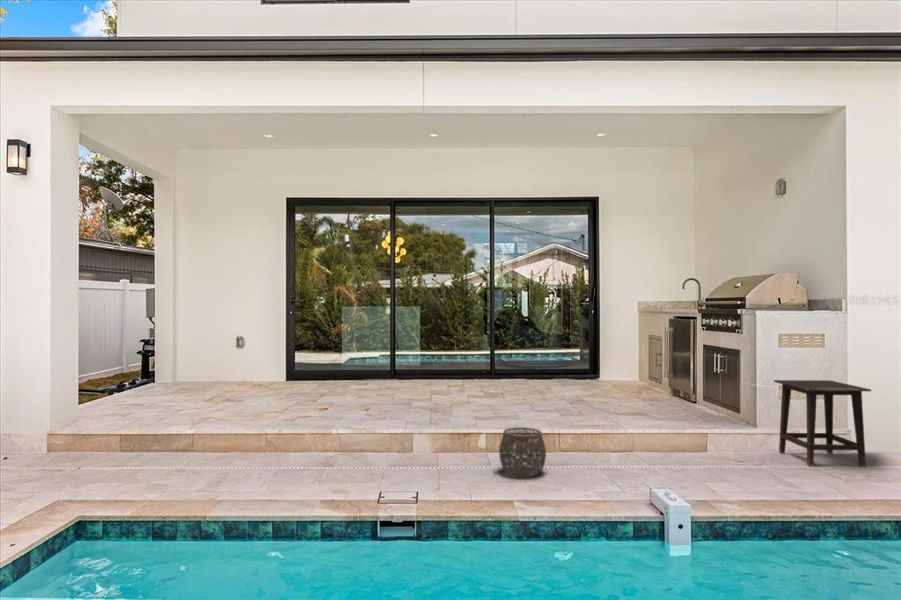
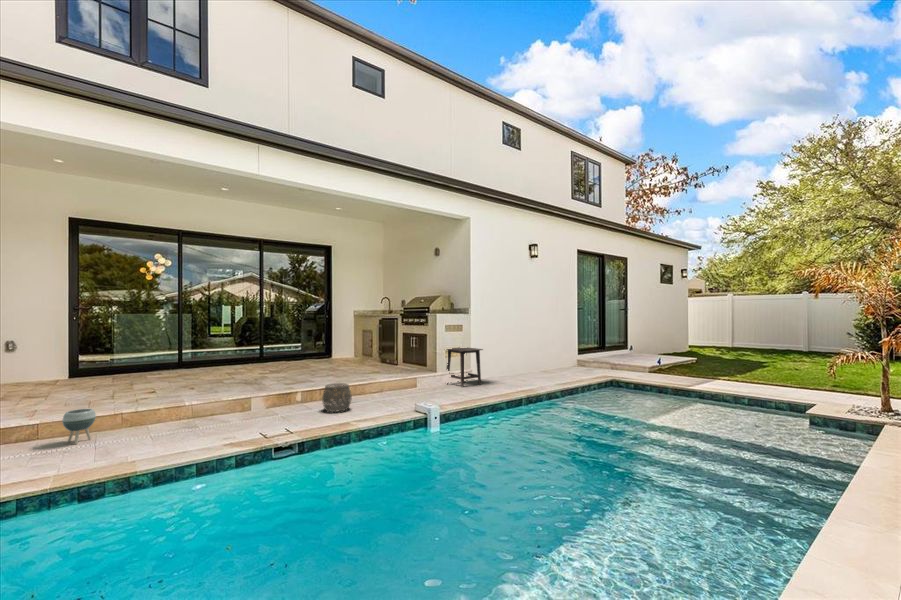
planter: none [212,422,241,462] -> present [62,409,96,444]

